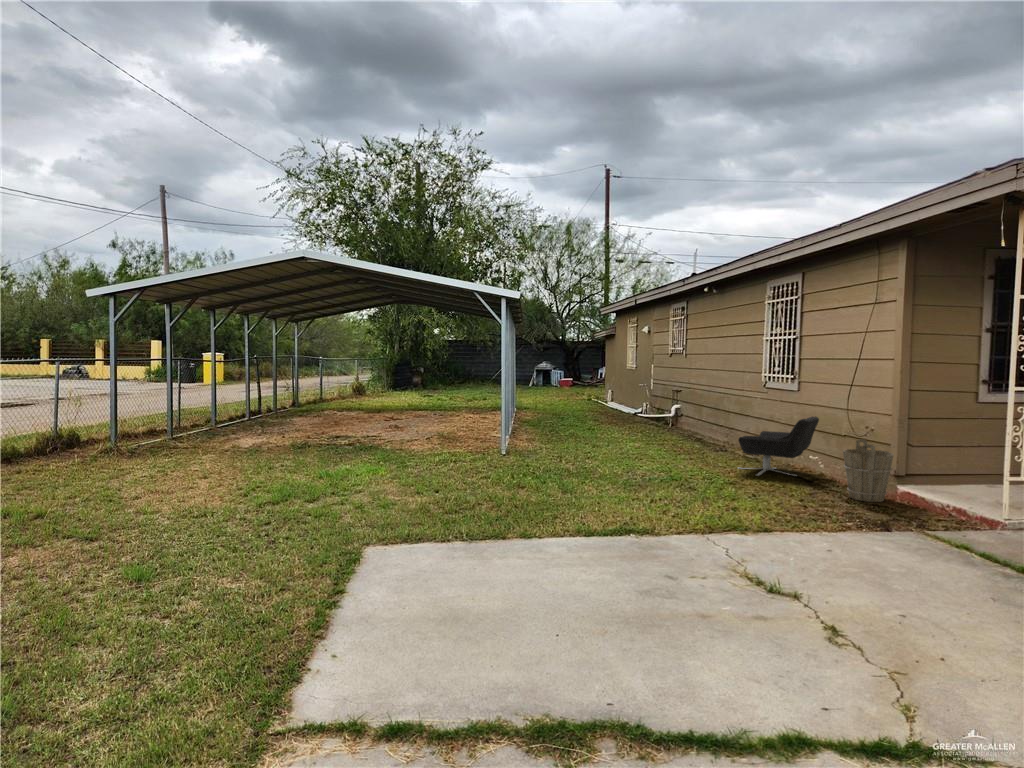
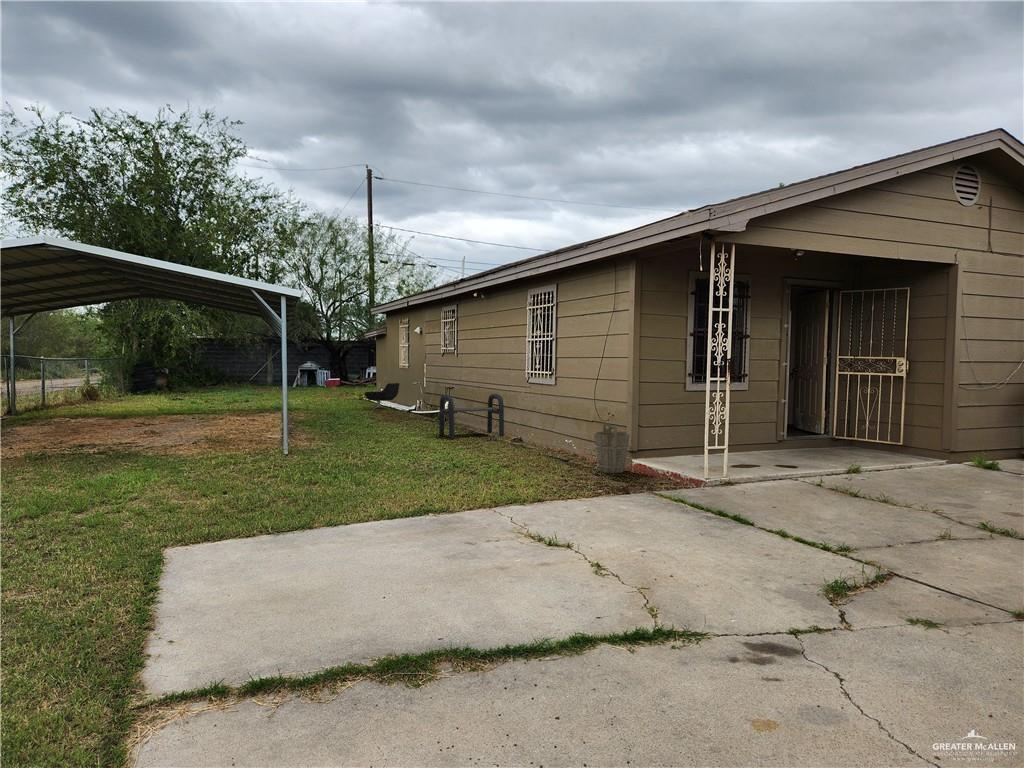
bench: none [661,397,734,445] -> present [439,394,504,439]
lounge chair: present [738,417,819,475] -> present [365,383,400,409]

